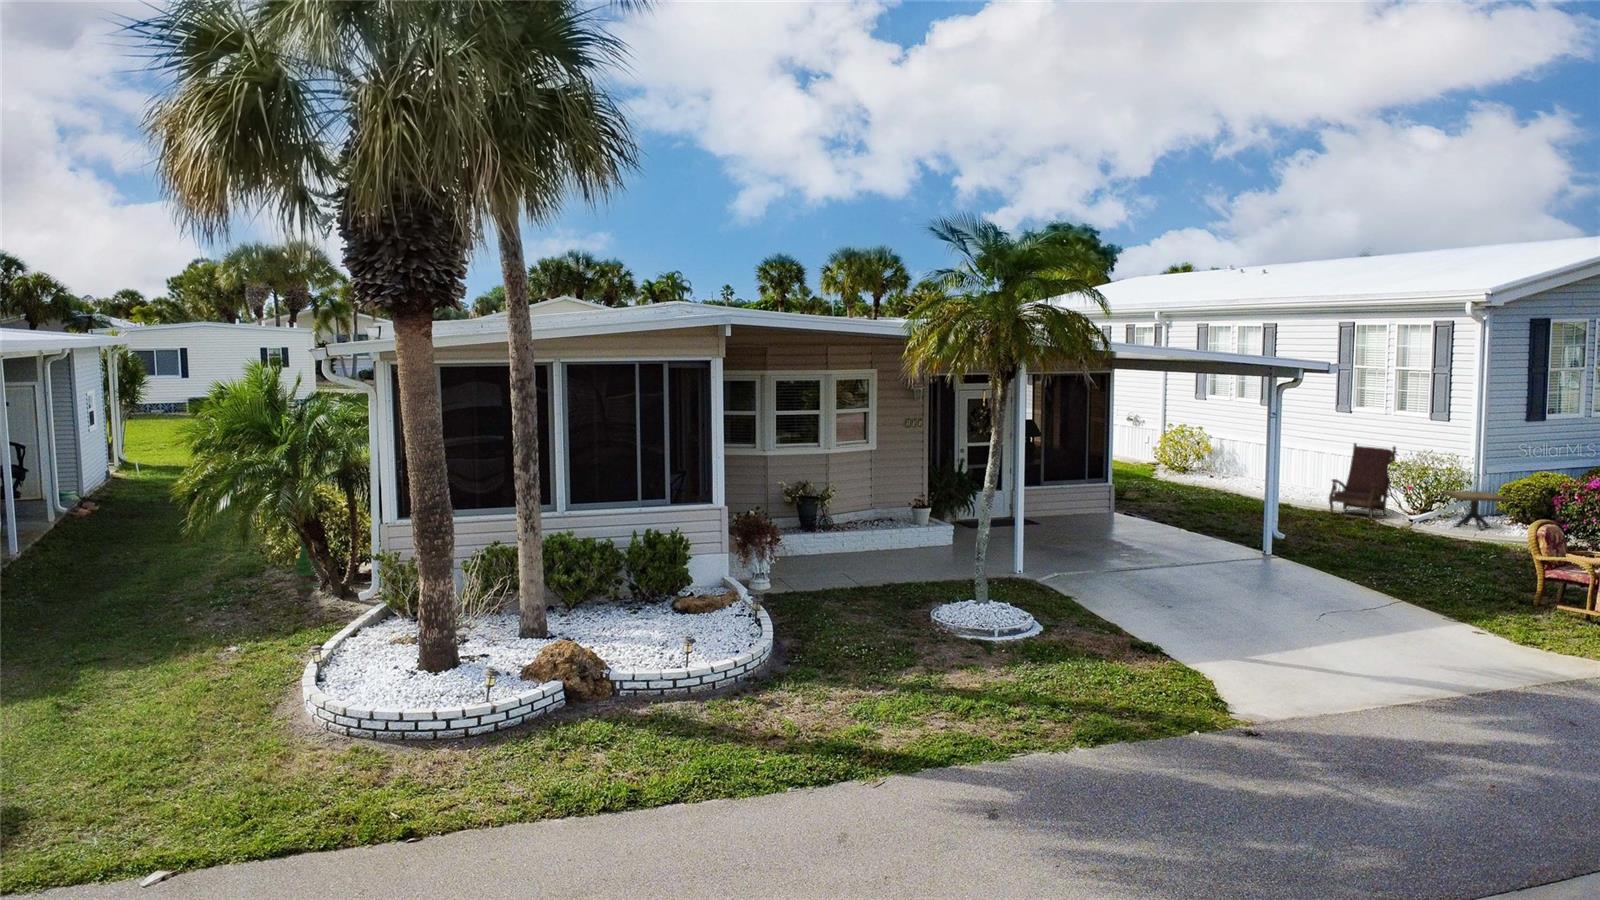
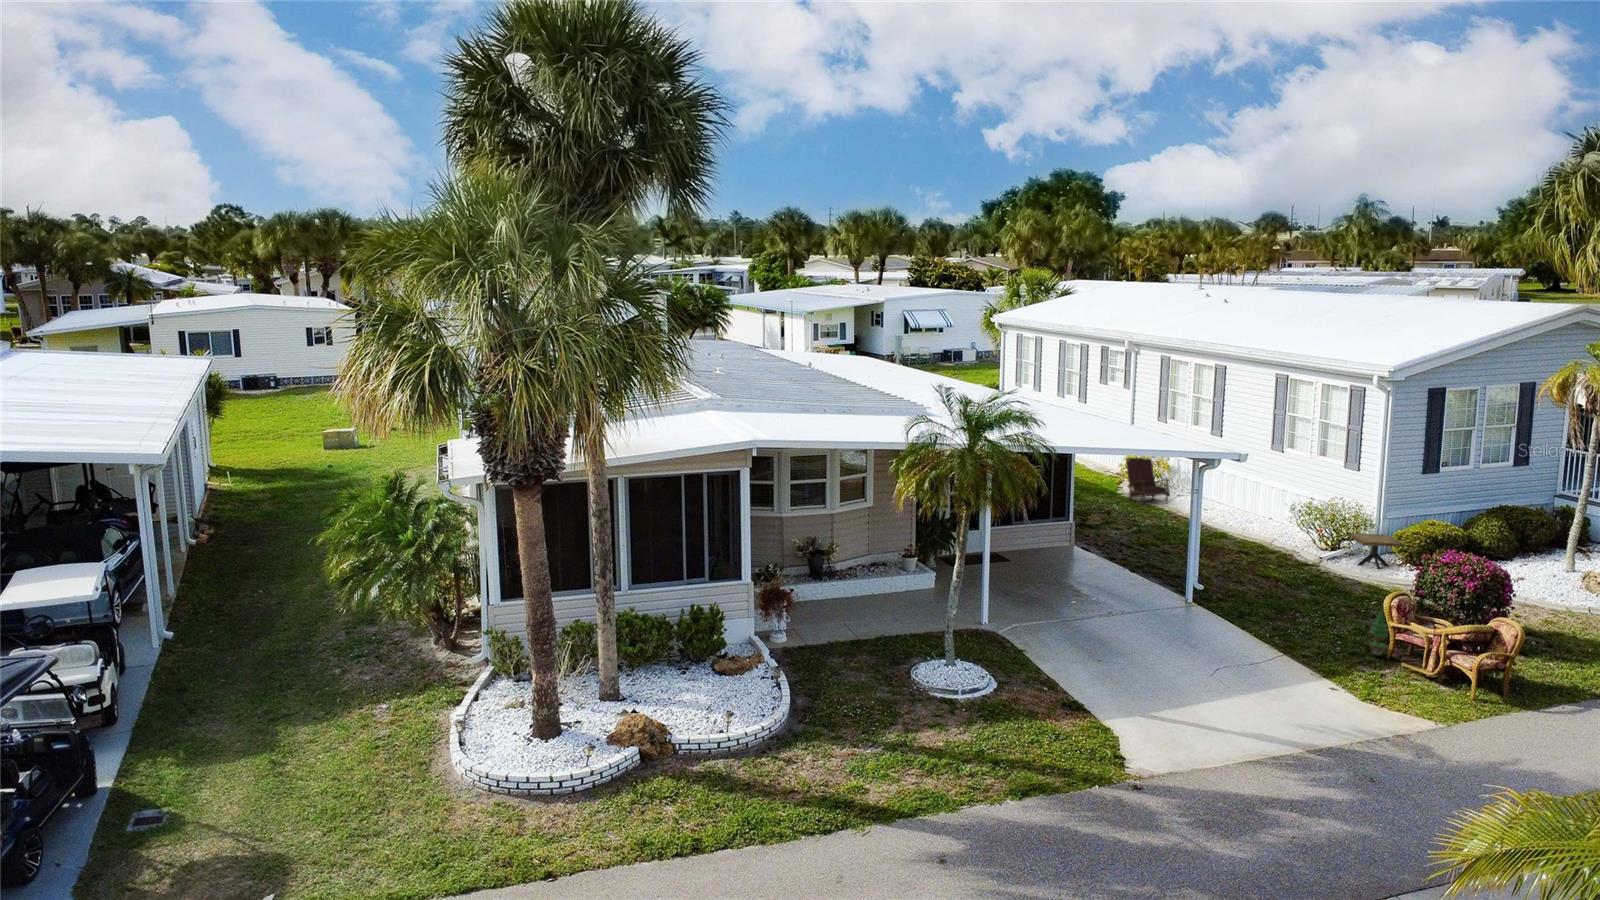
armchair: present [1329,443,1396,519] -> present [1126,458,1170,504]
potted tree: present [293,542,316,601] -> present [1370,610,1388,655]

